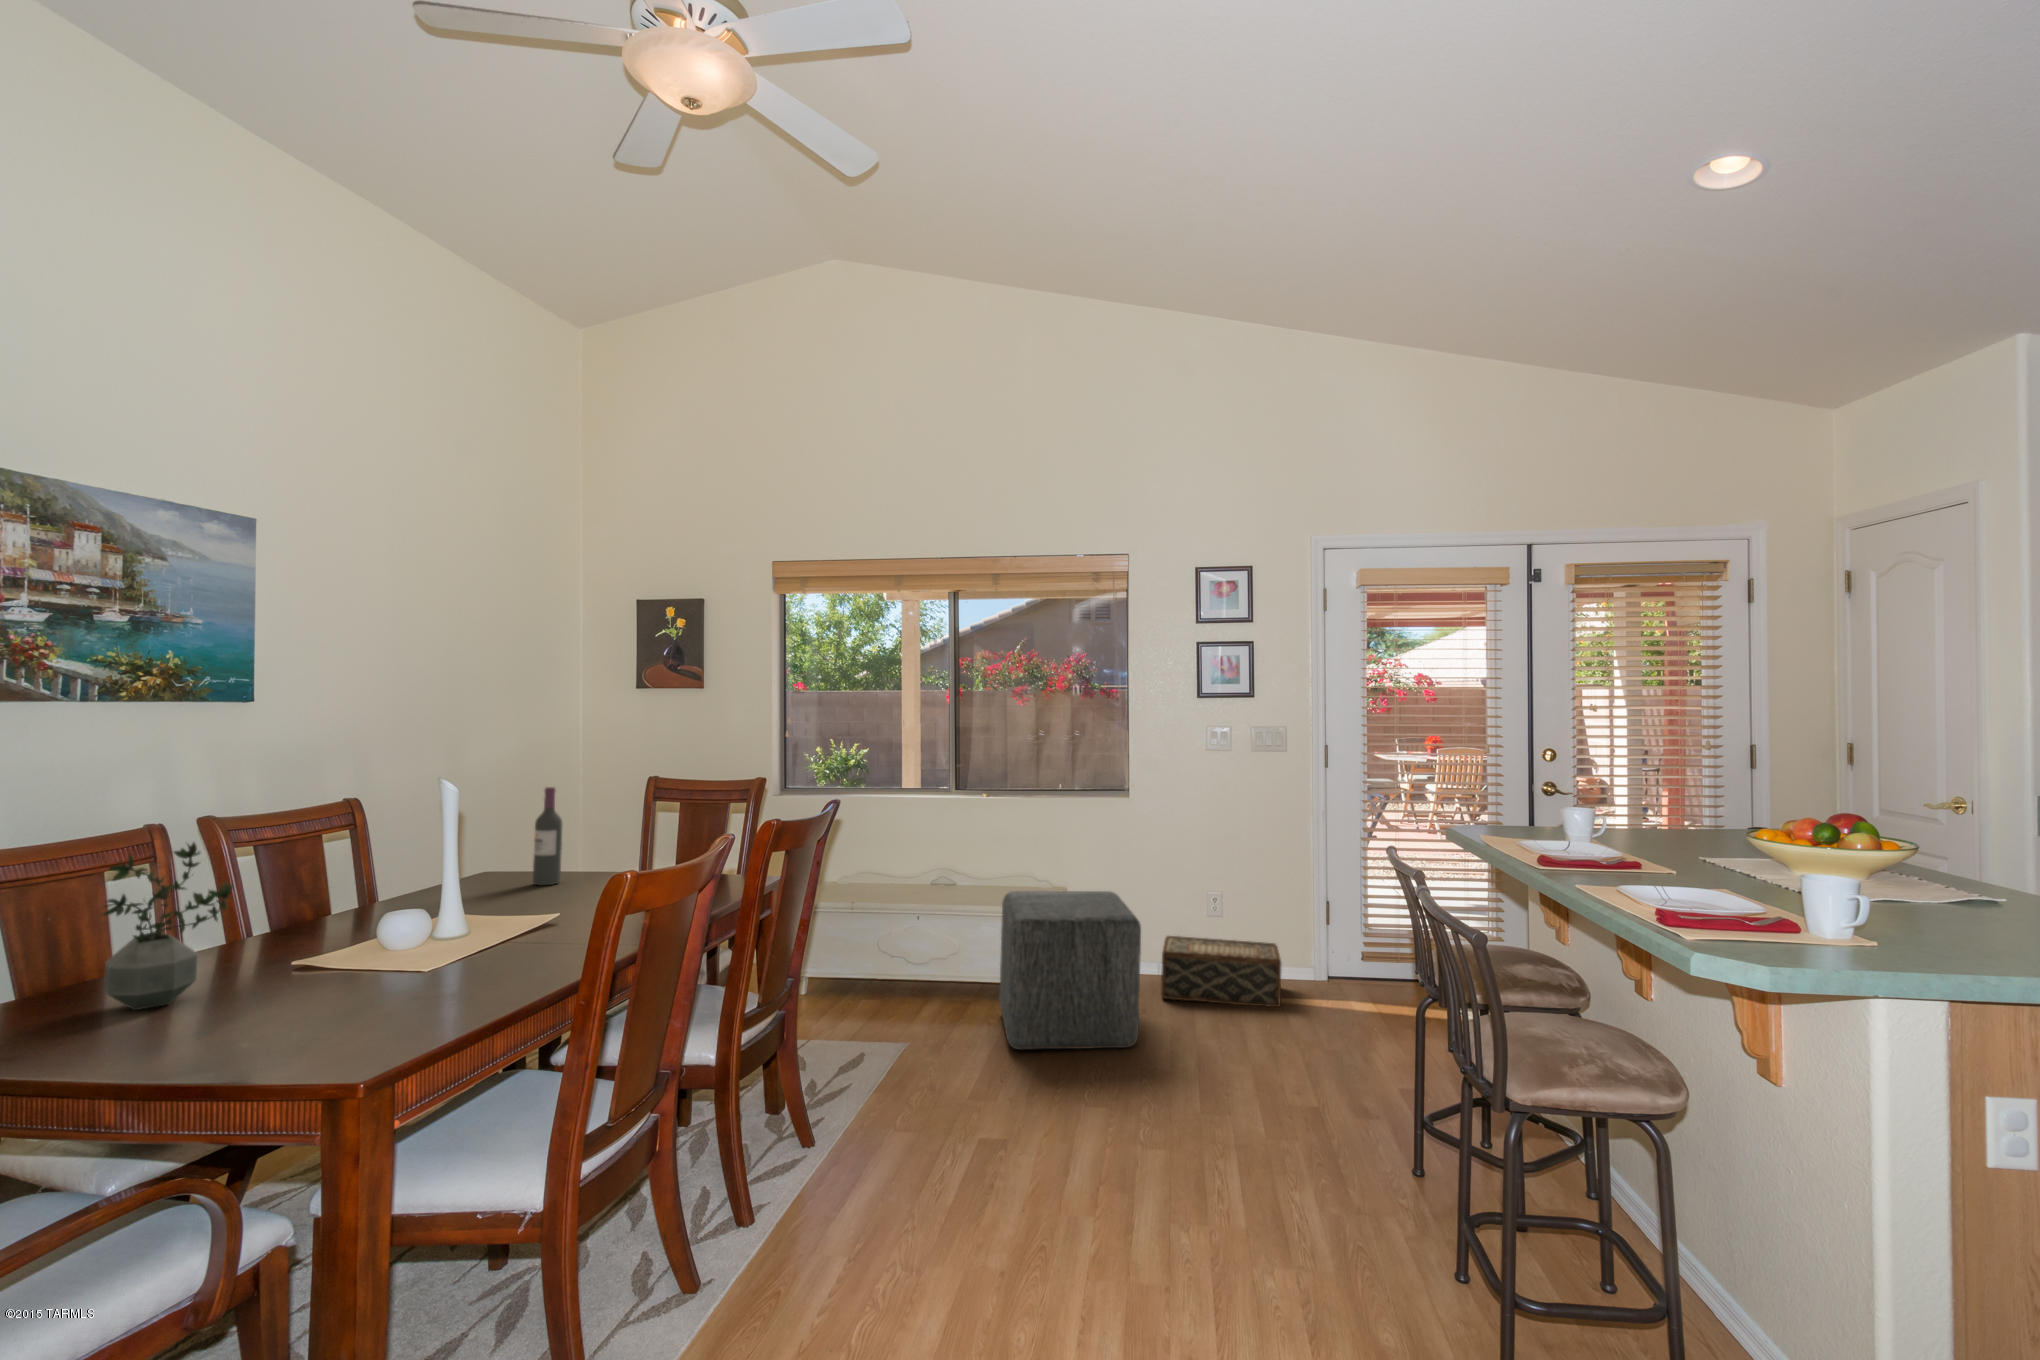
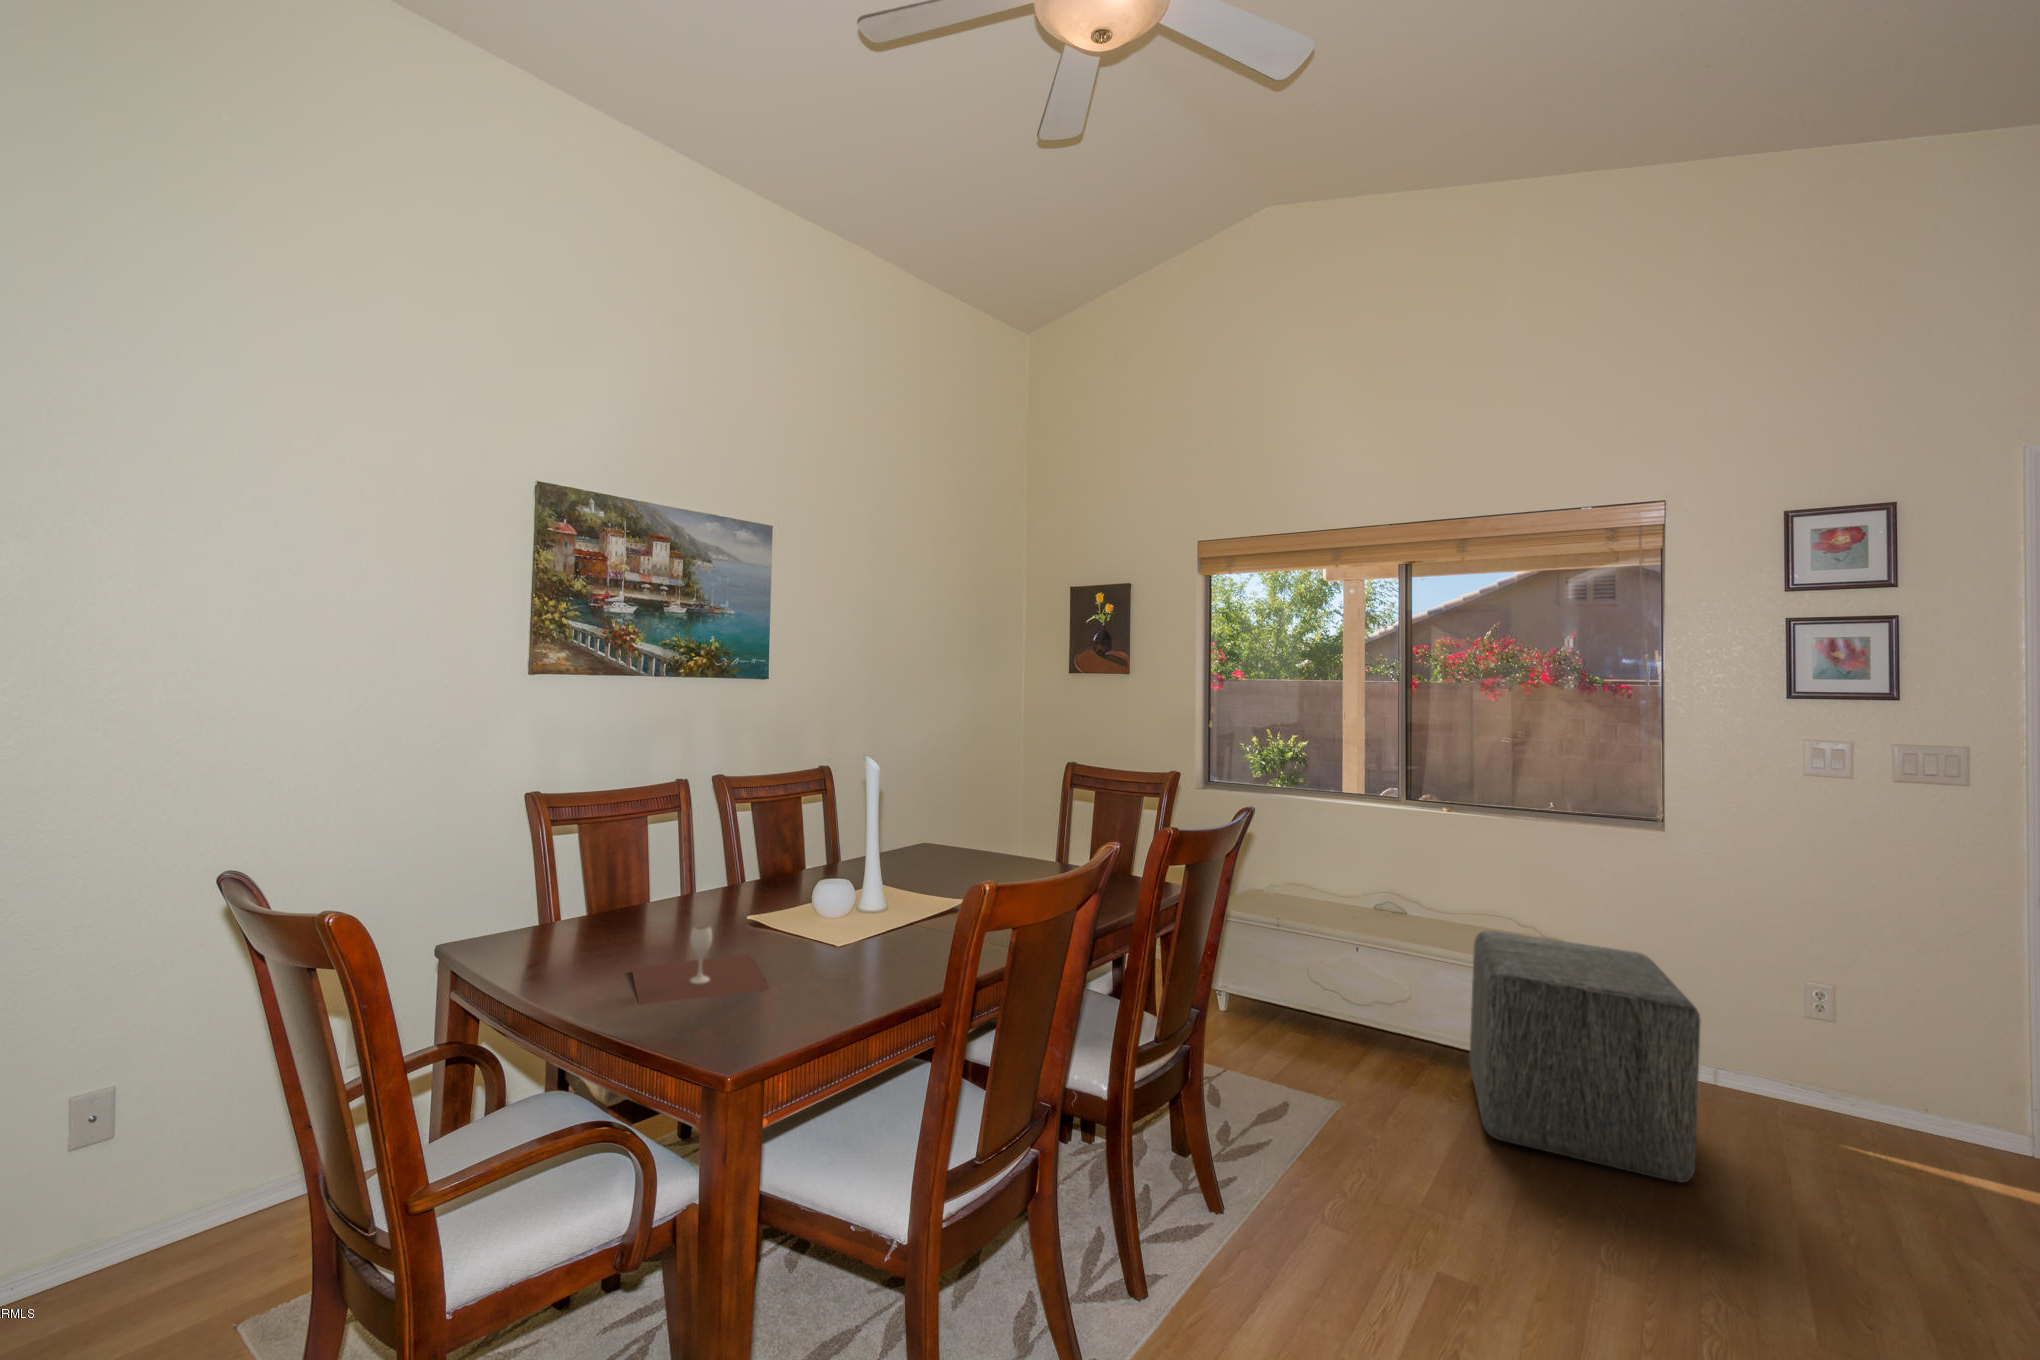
wine bottle: present [533,787,562,885] -> none [962,765,988,860]
potted plant: present [102,843,233,1010] -> none [571,798,674,946]
woven basket: present [1161,936,1282,1007] -> none [1724,1022,1970,1180]
wine glass: none [216,955,410,1043] -> present [632,925,769,1005]

